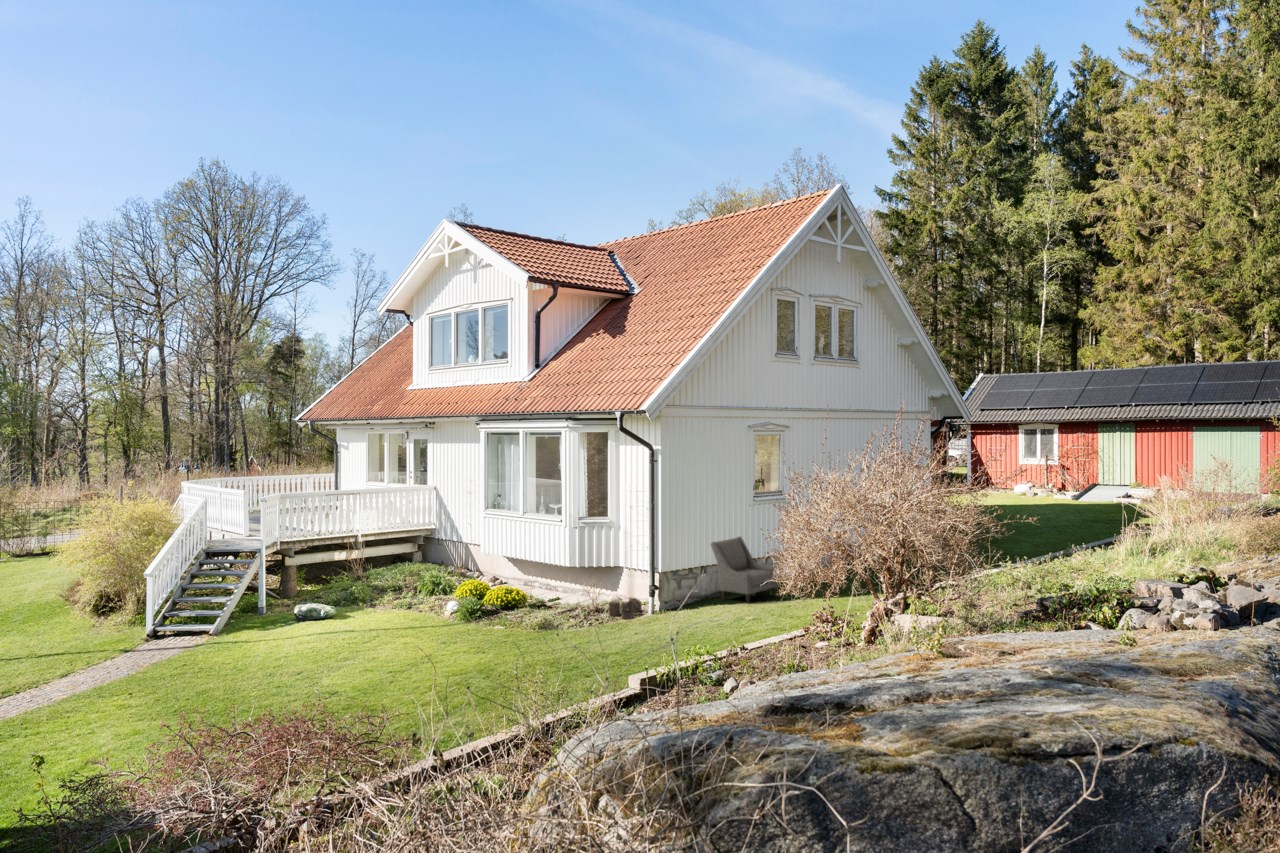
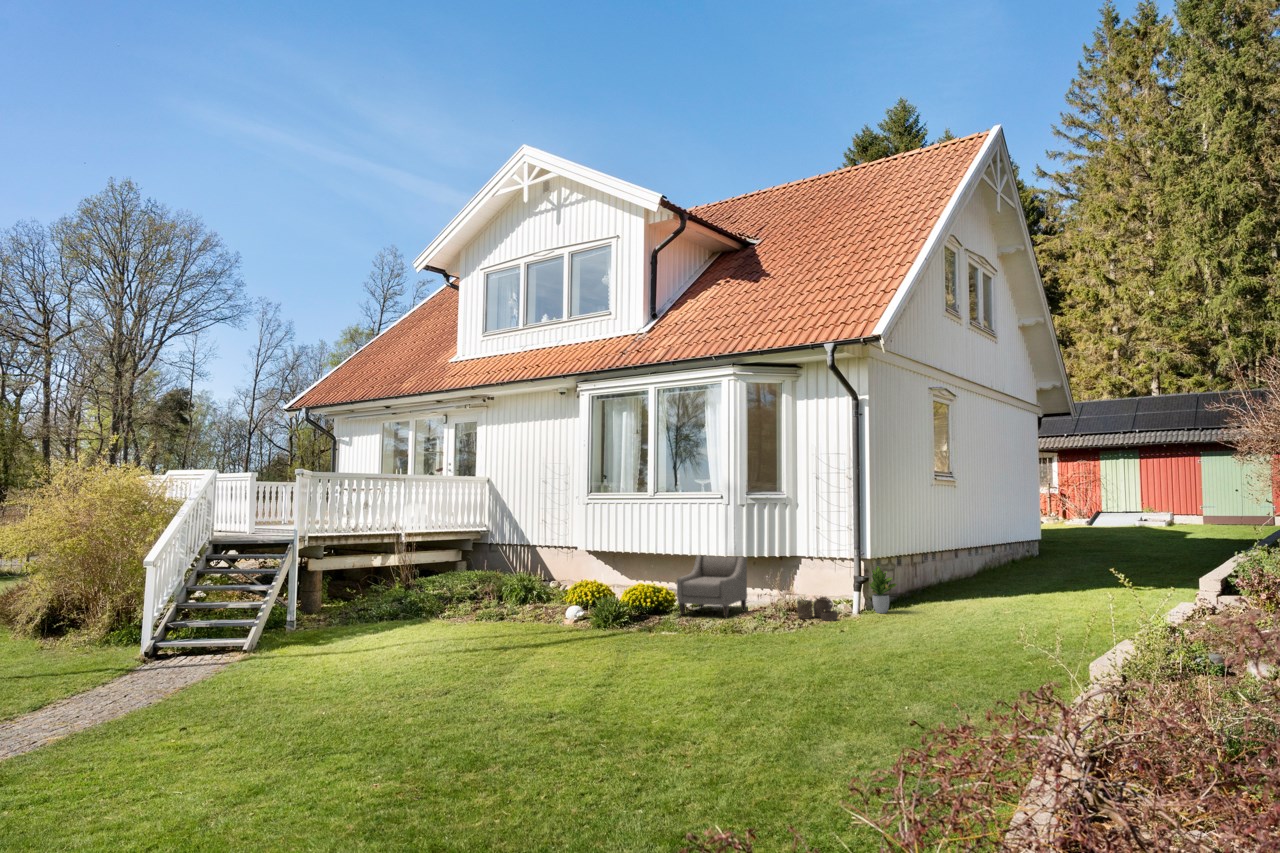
chair: present [711,537,777,604] -> present [677,555,747,618]
potted plant: none [664,575,687,612] -> present [869,566,897,613]

